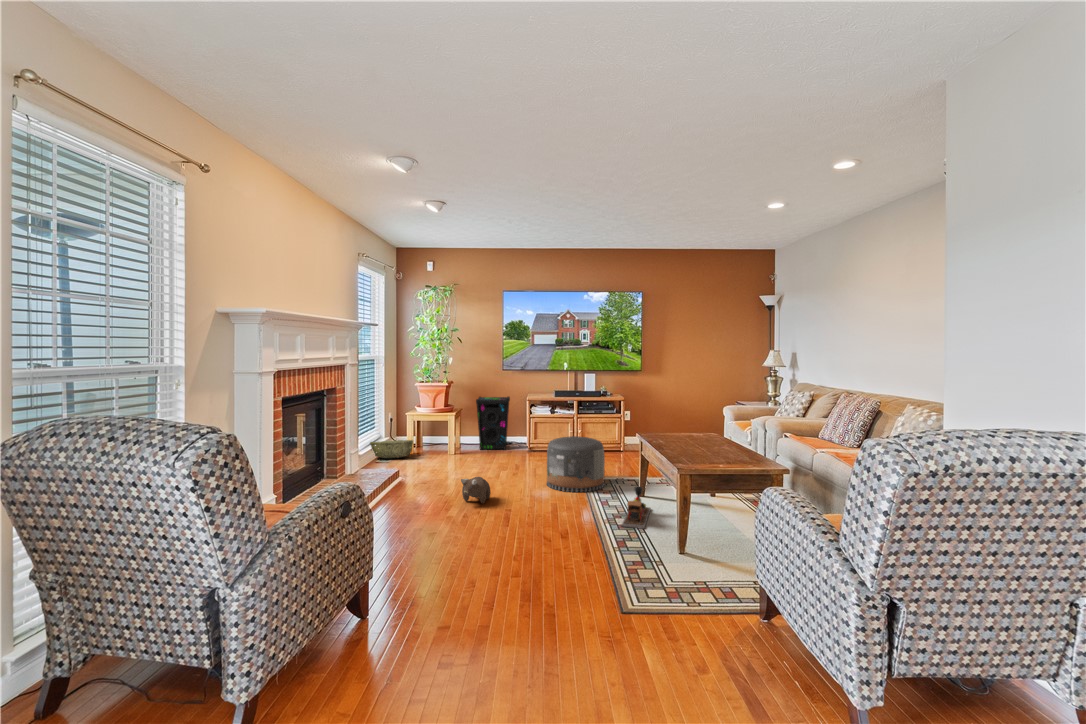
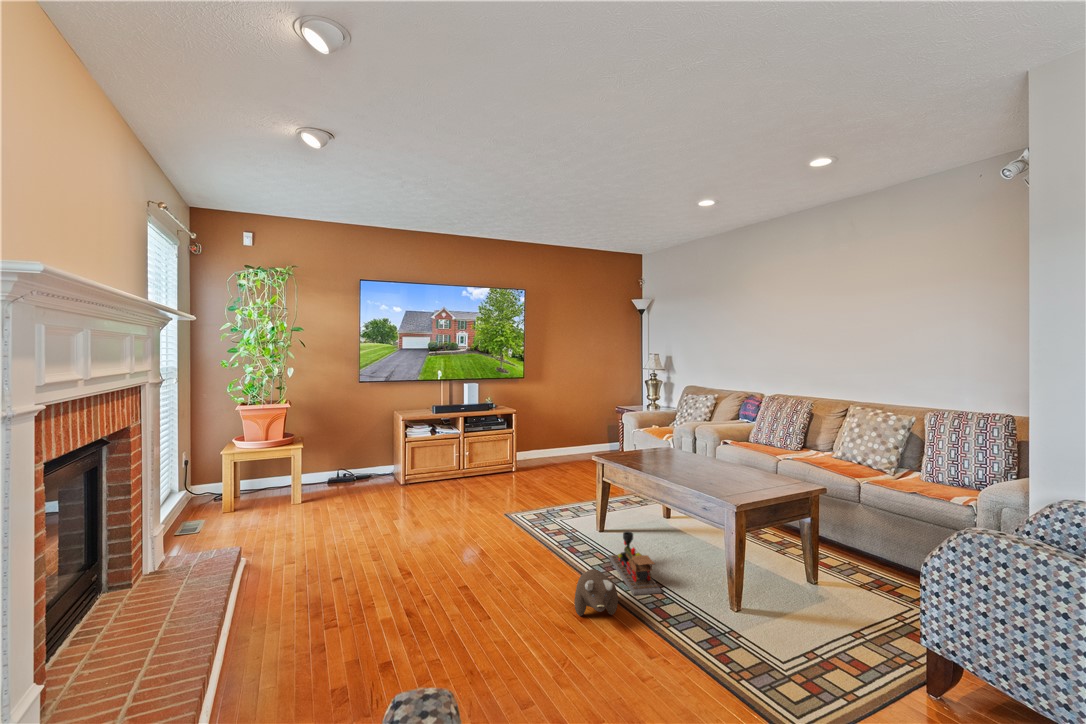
speaker: present [476,397,510,450] -> none [328,416,376,489]
pouf: present [547,436,605,492] -> none [472,467,546,545]
woven basket: present [370,440,413,458] -> none [163,491,239,526]
plush toy: present [461,477,491,503] -> present [574,569,618,616]

